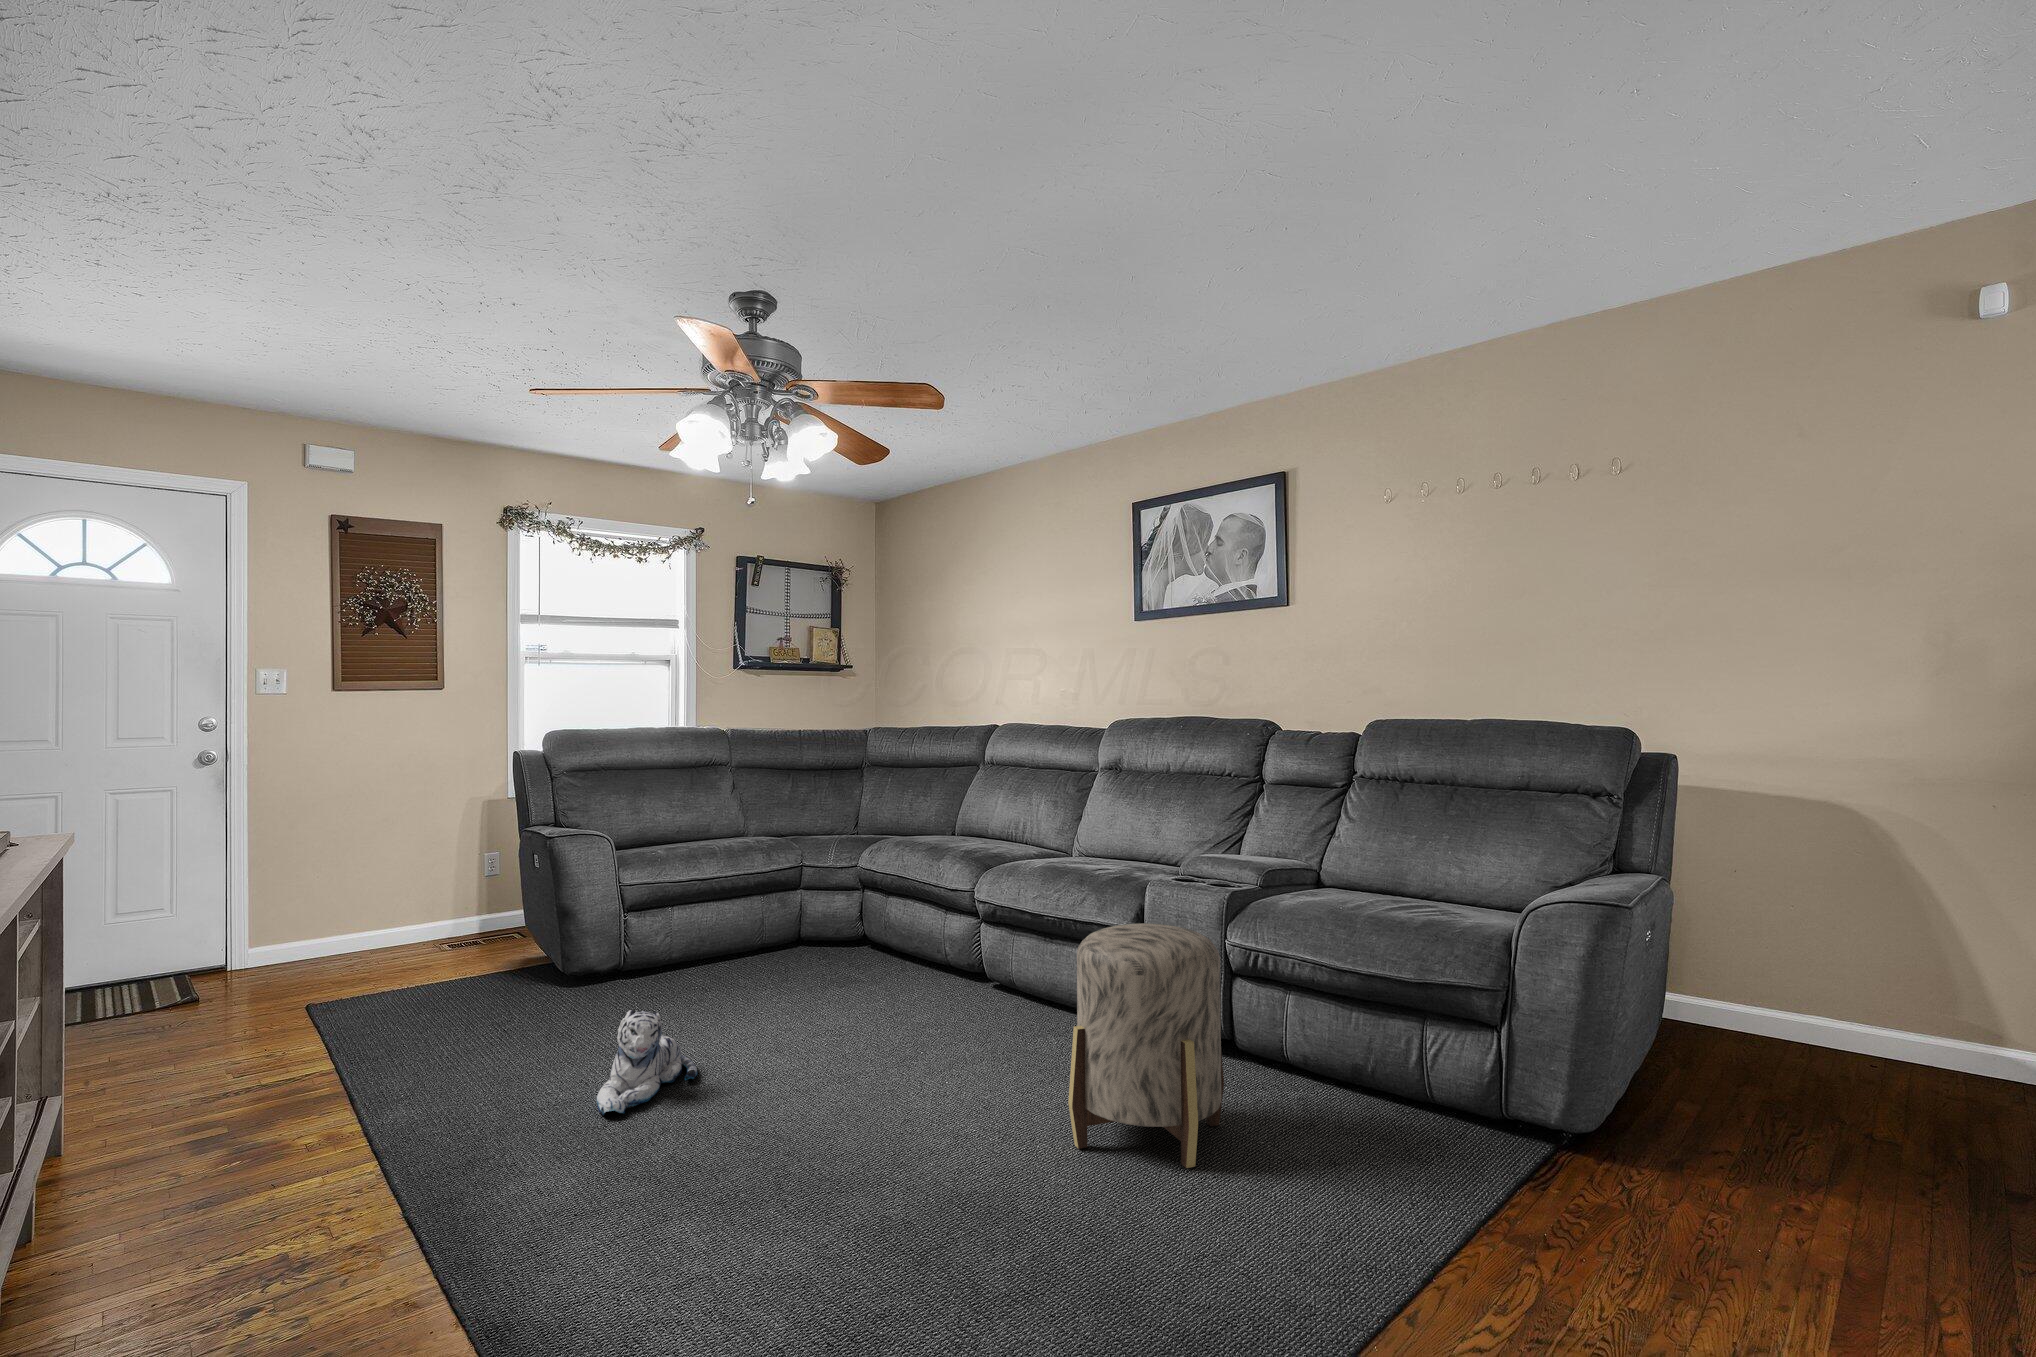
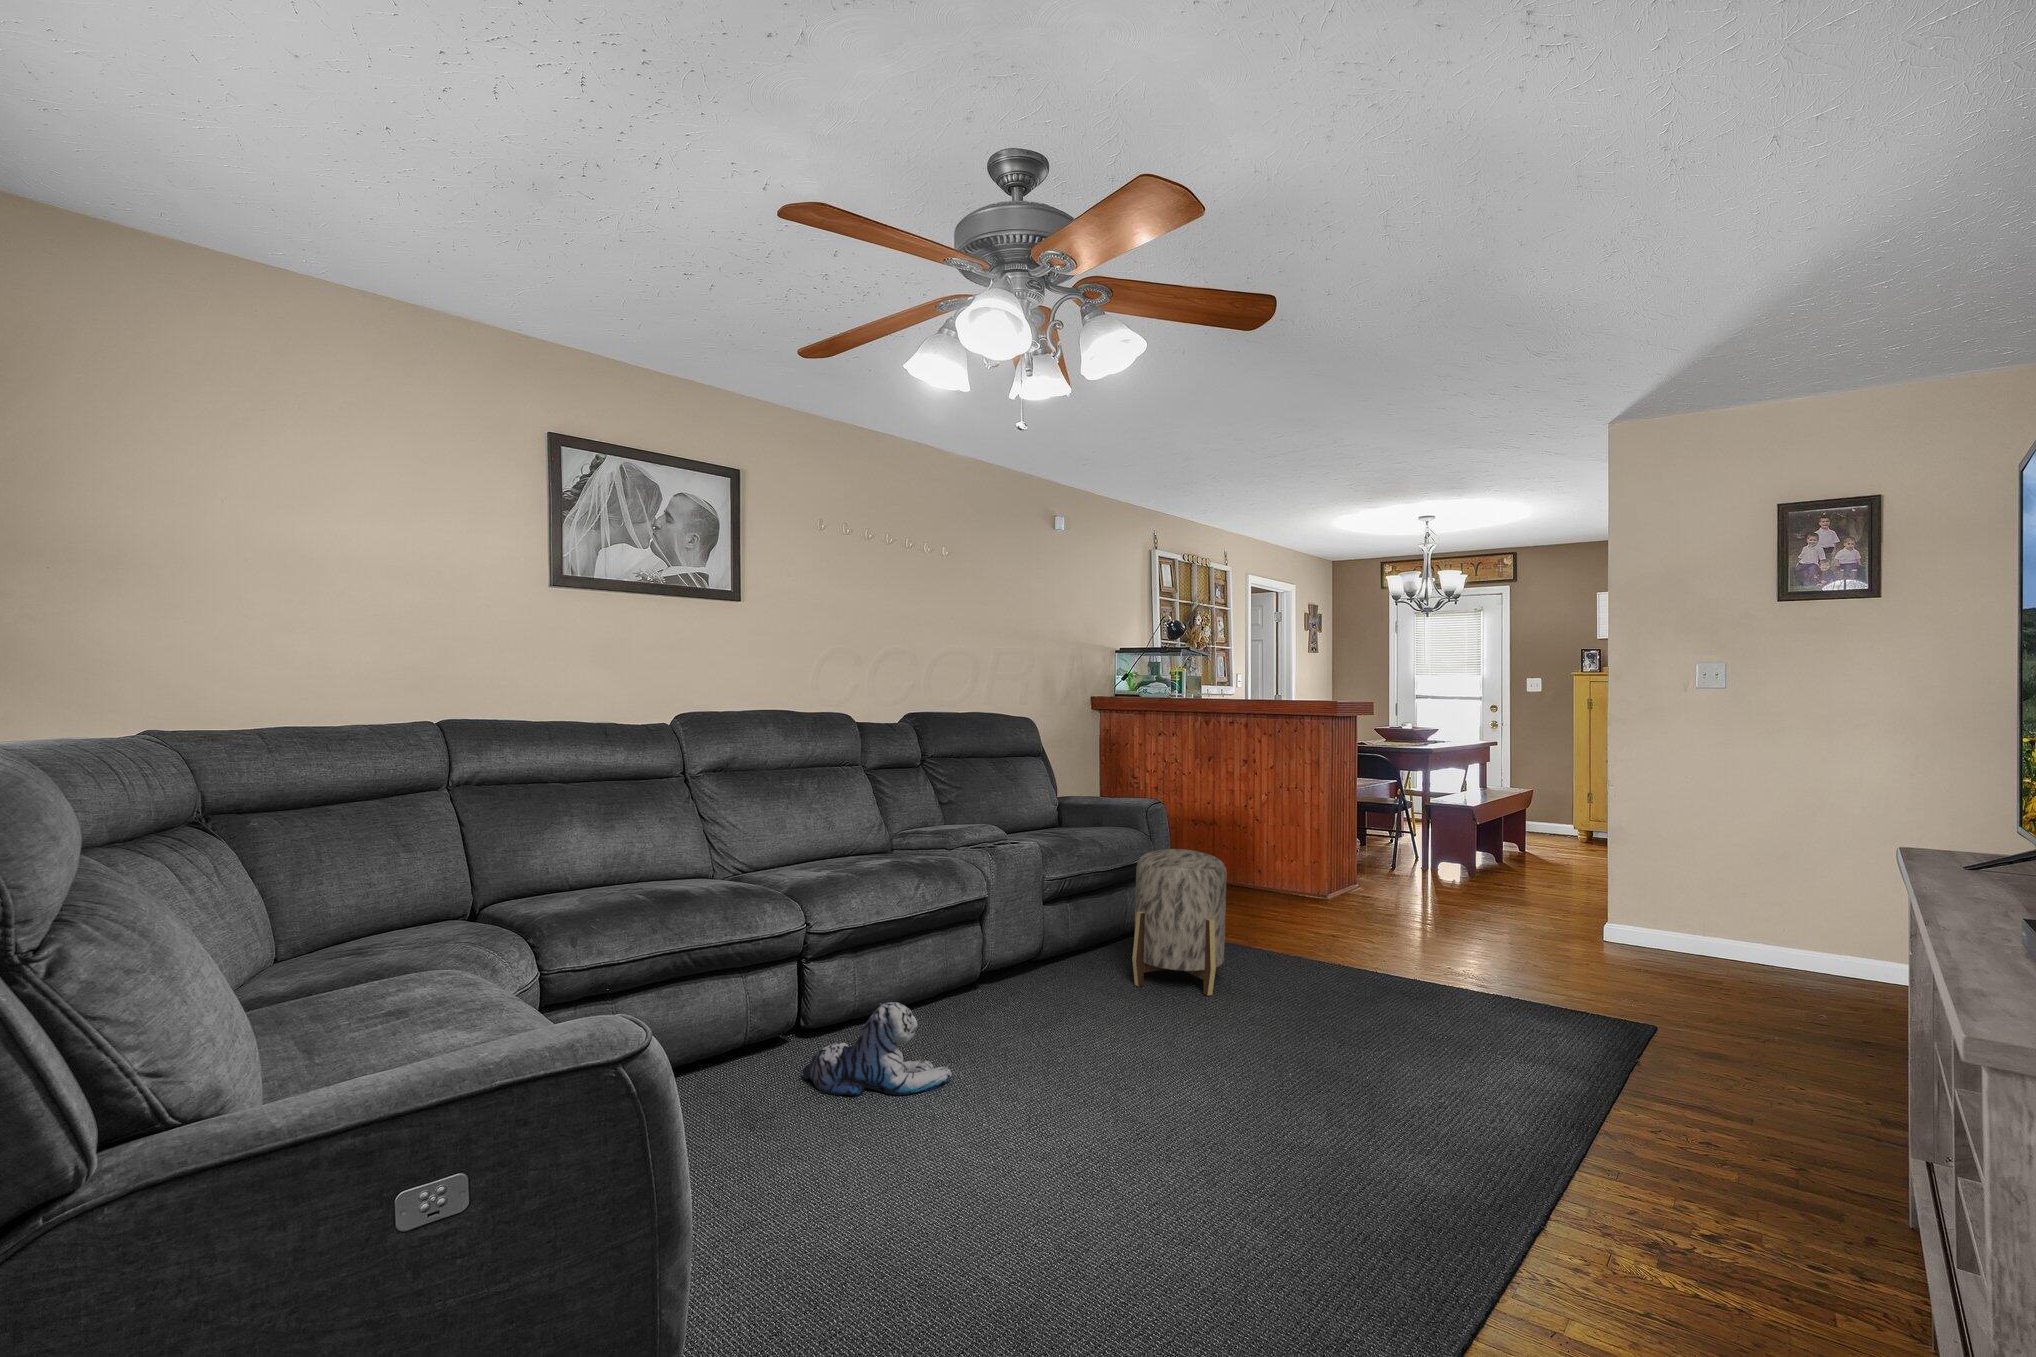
plush toy: present [597,1010,698,1115] -> present [803,1002,952,1096]

